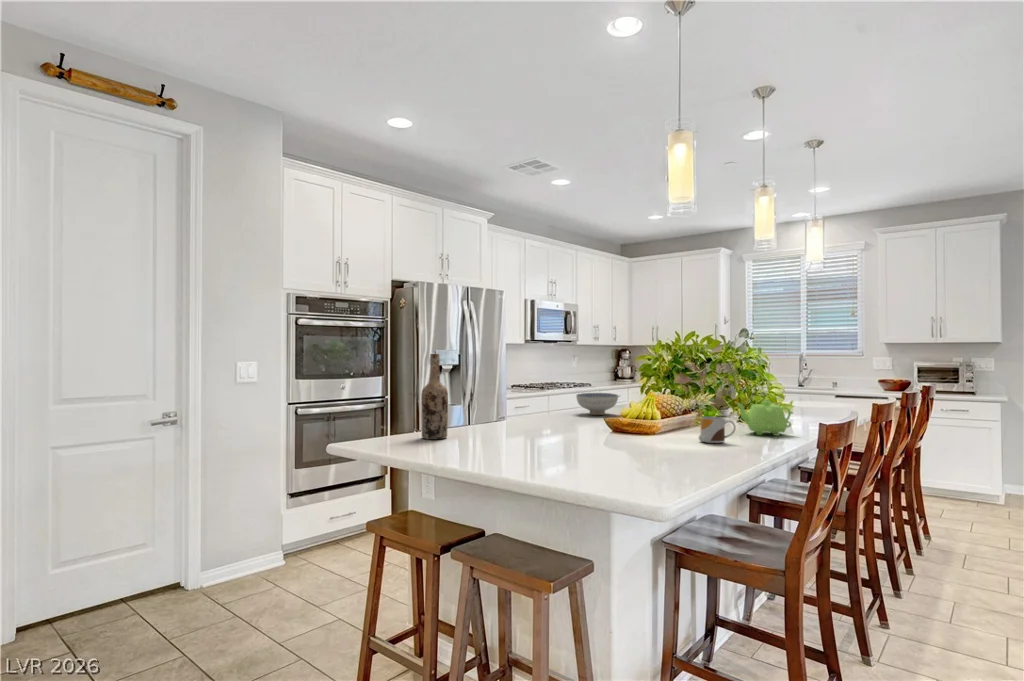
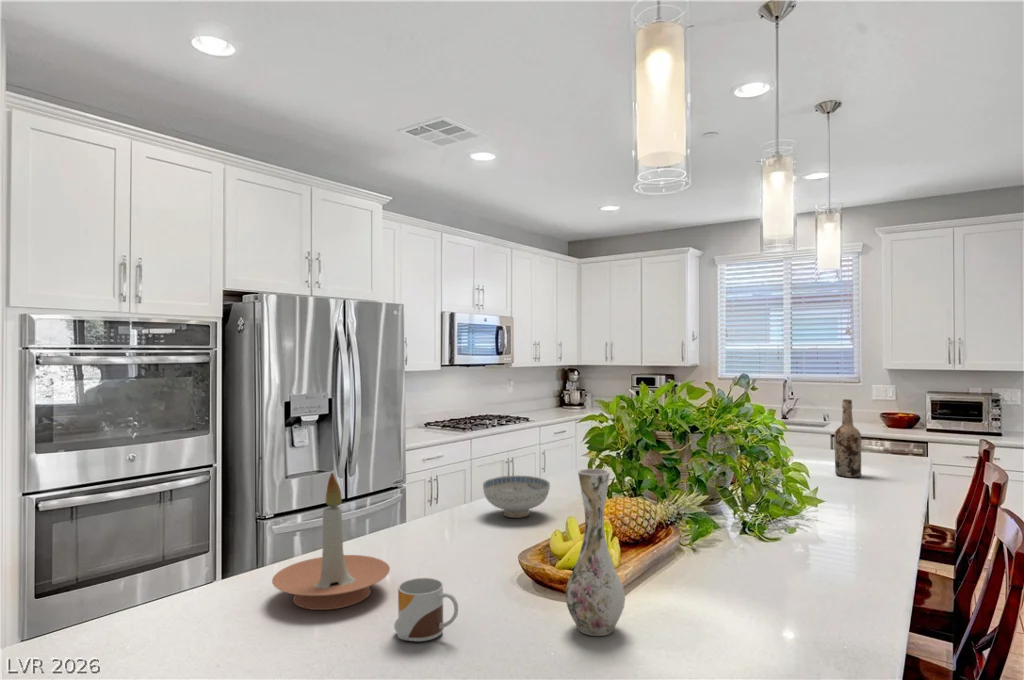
wine bottle: present [421,354,448,439] -> present [834,399,861,477]
vase: none [634,361,664,441] -> present [566,469,625,636]
candle holder: none [479,367,538,434] -> present [272,473,390,610]
teapot: present [737,401,791,436] -> none [749,527,852,598]
mug: present [699,417,736,443] -> present [394,578,458,641]

